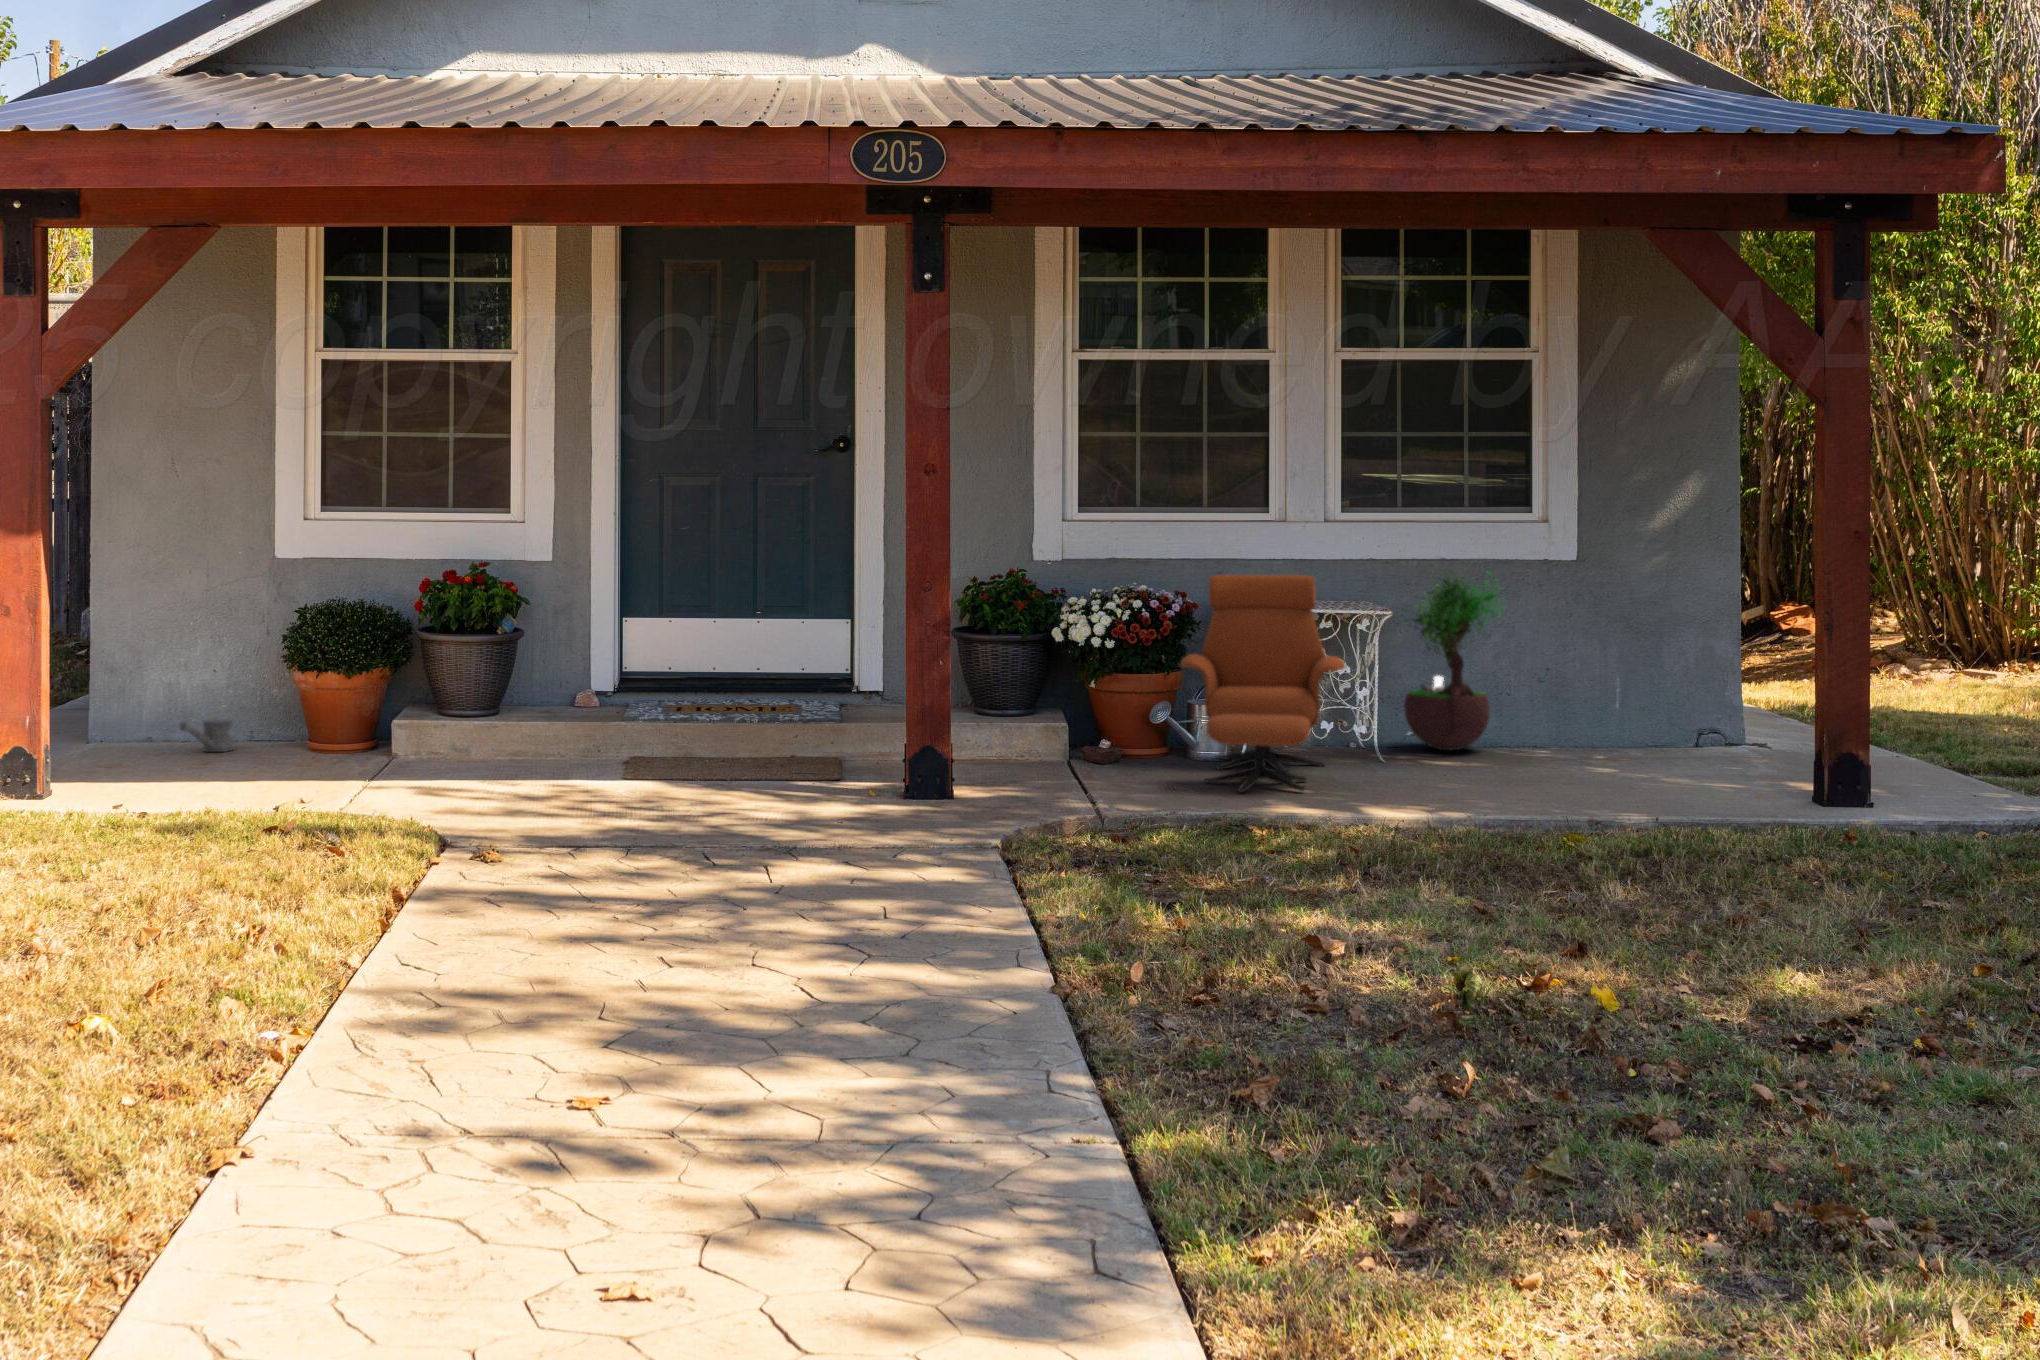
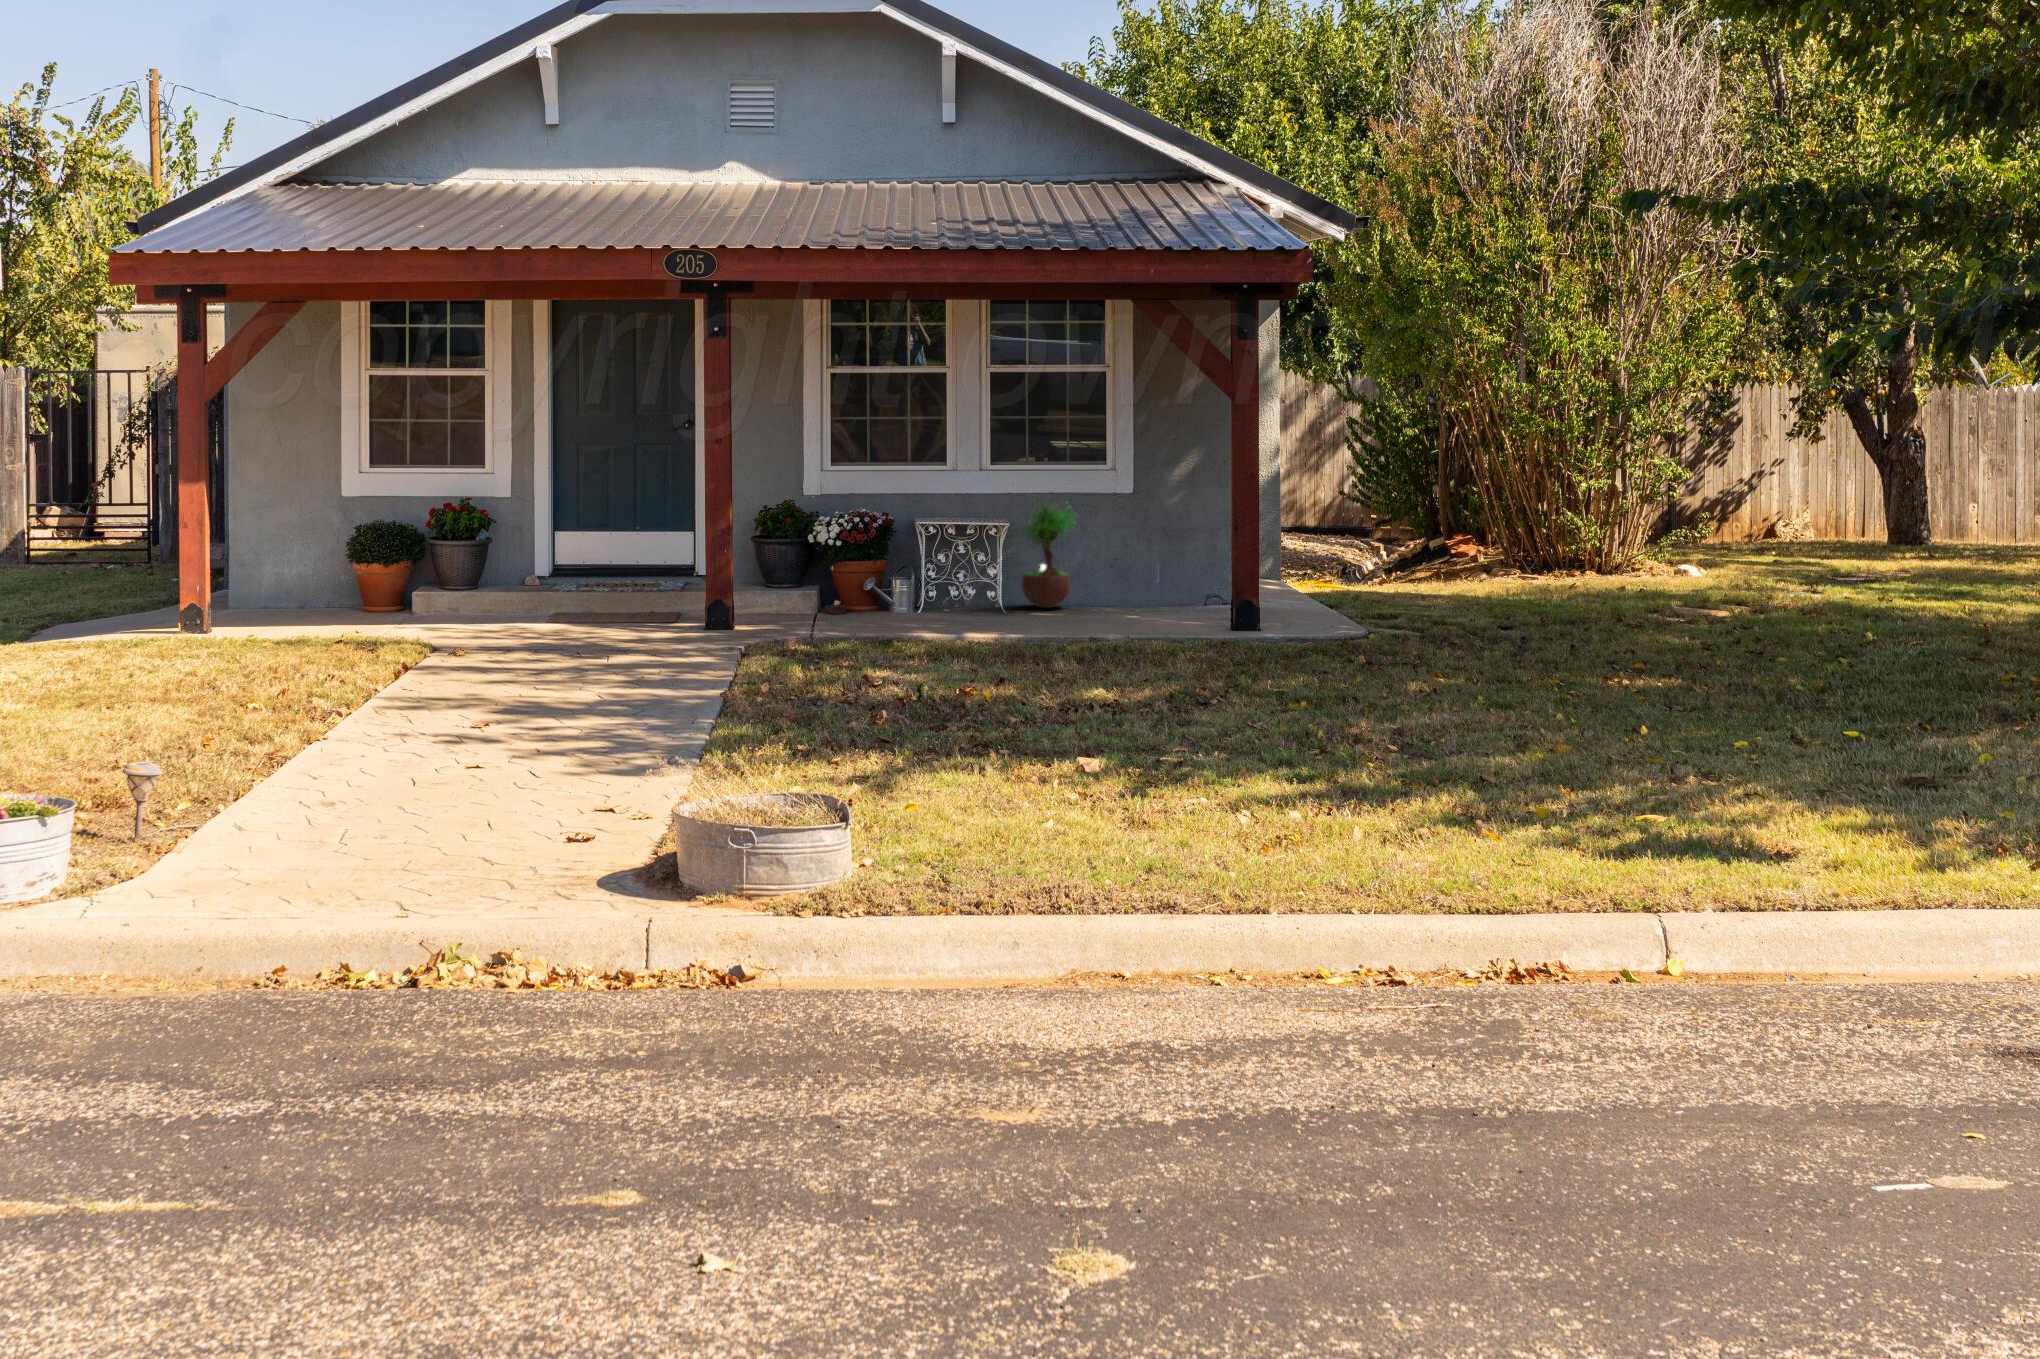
lounge chair: present [1181,575,1345,792] -> none [882,504,976,628]
watering can: present [180,718,235,752] -> none [282,592,318,613]

